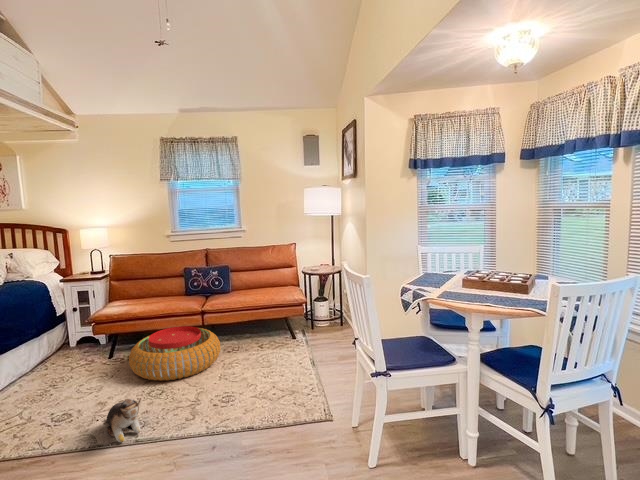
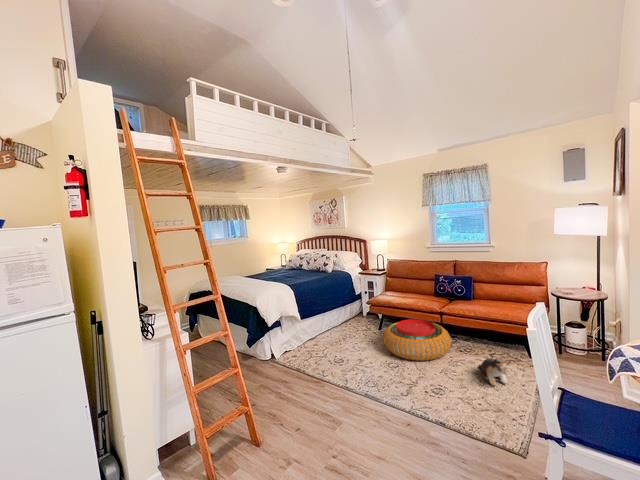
plush toy: present [107,398,141,443] -> present [479,358,511,386]

